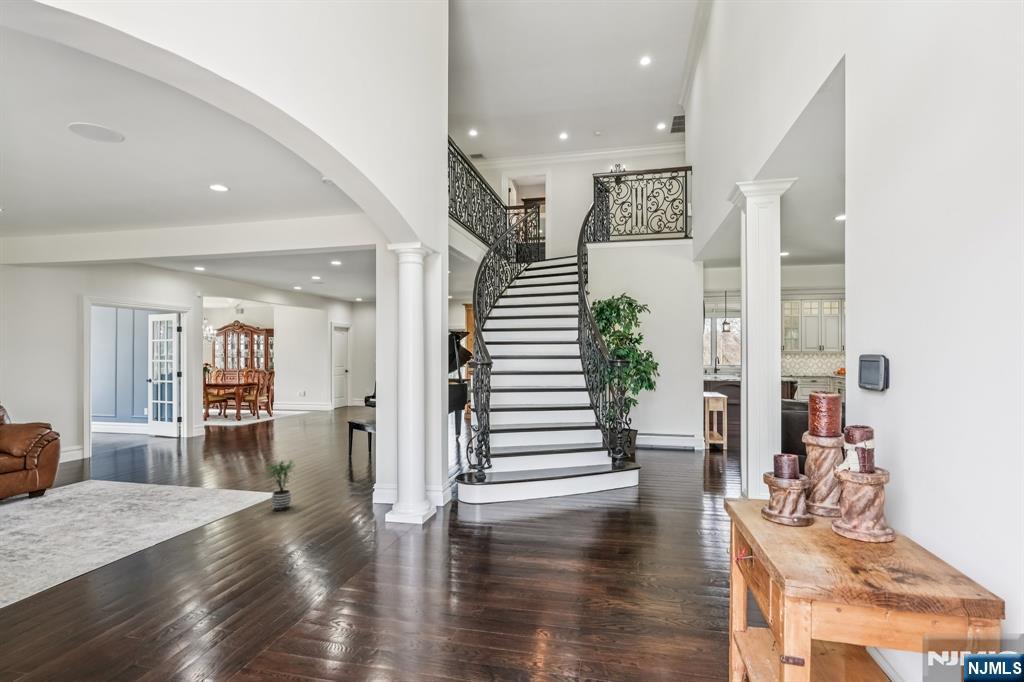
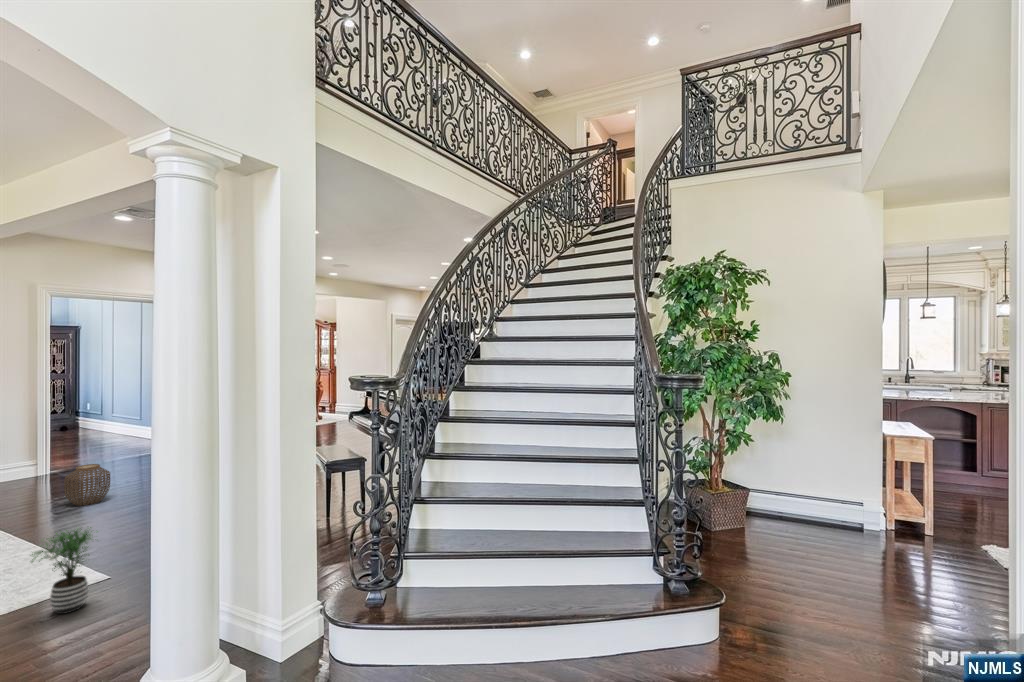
woven basket: none [160,442,193,474] -> present [64,464,110,506]

